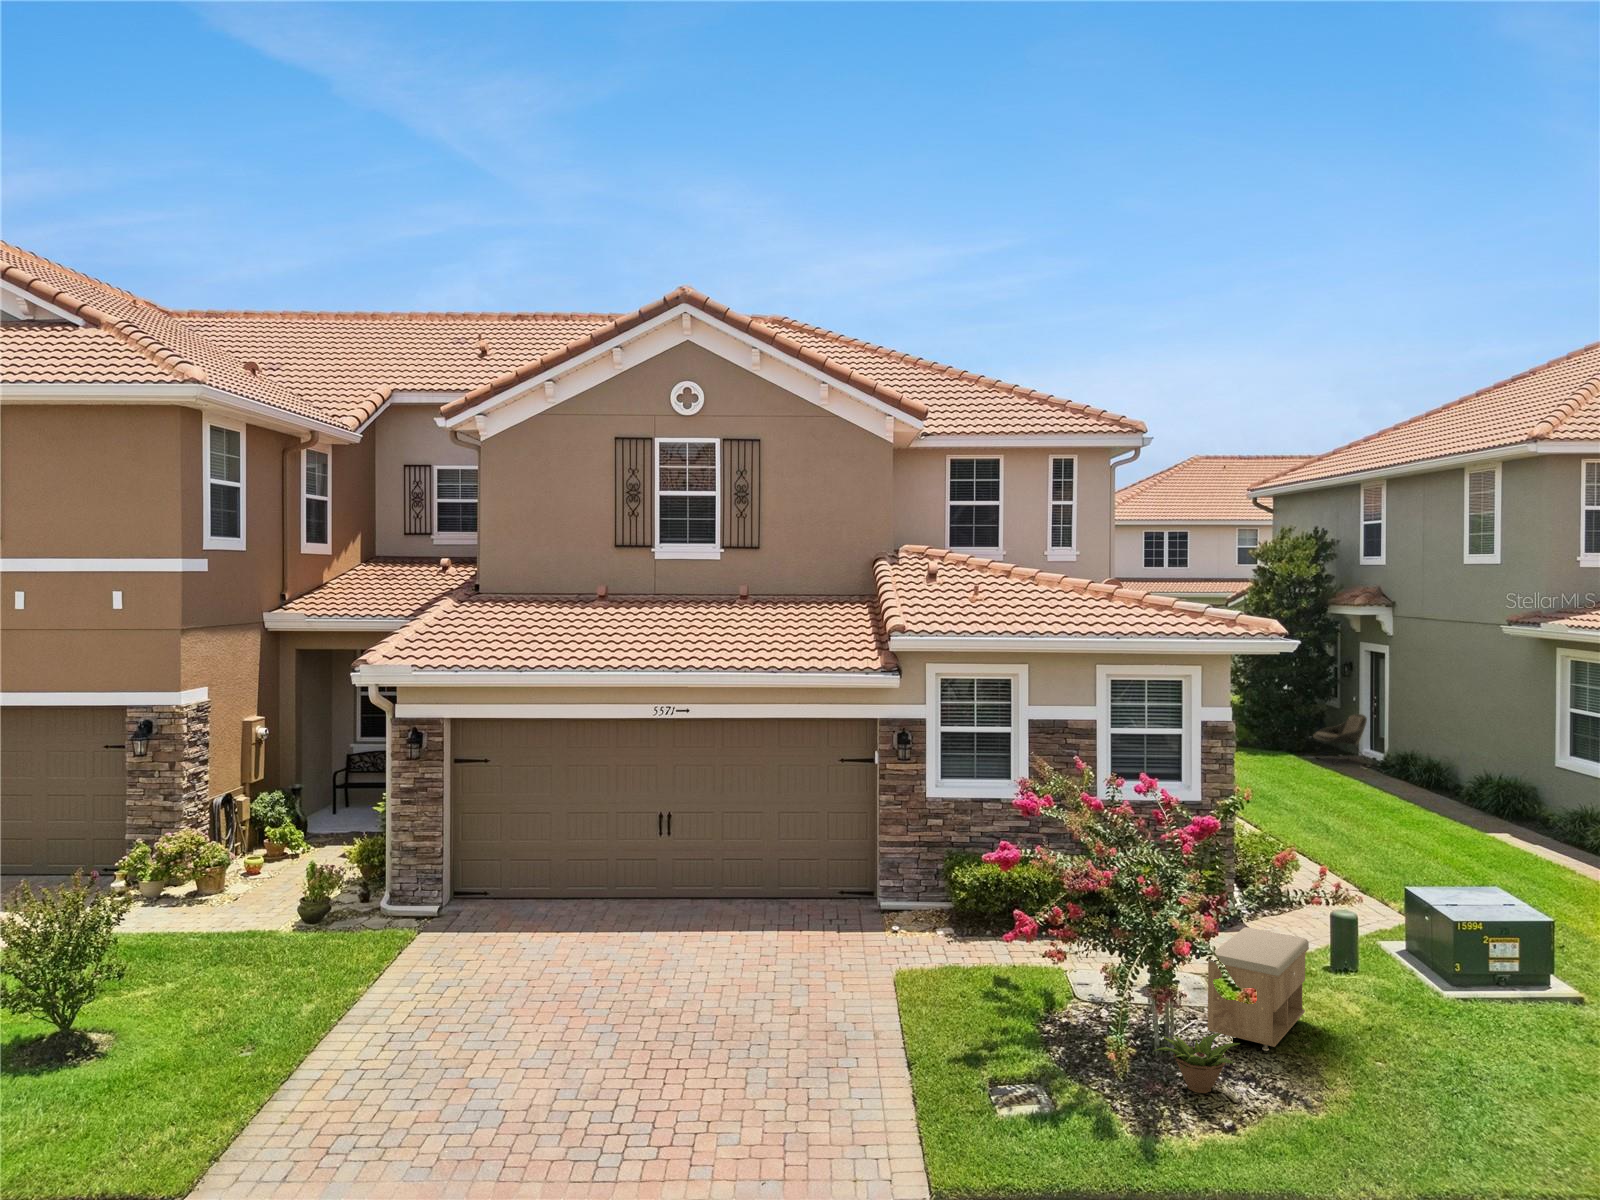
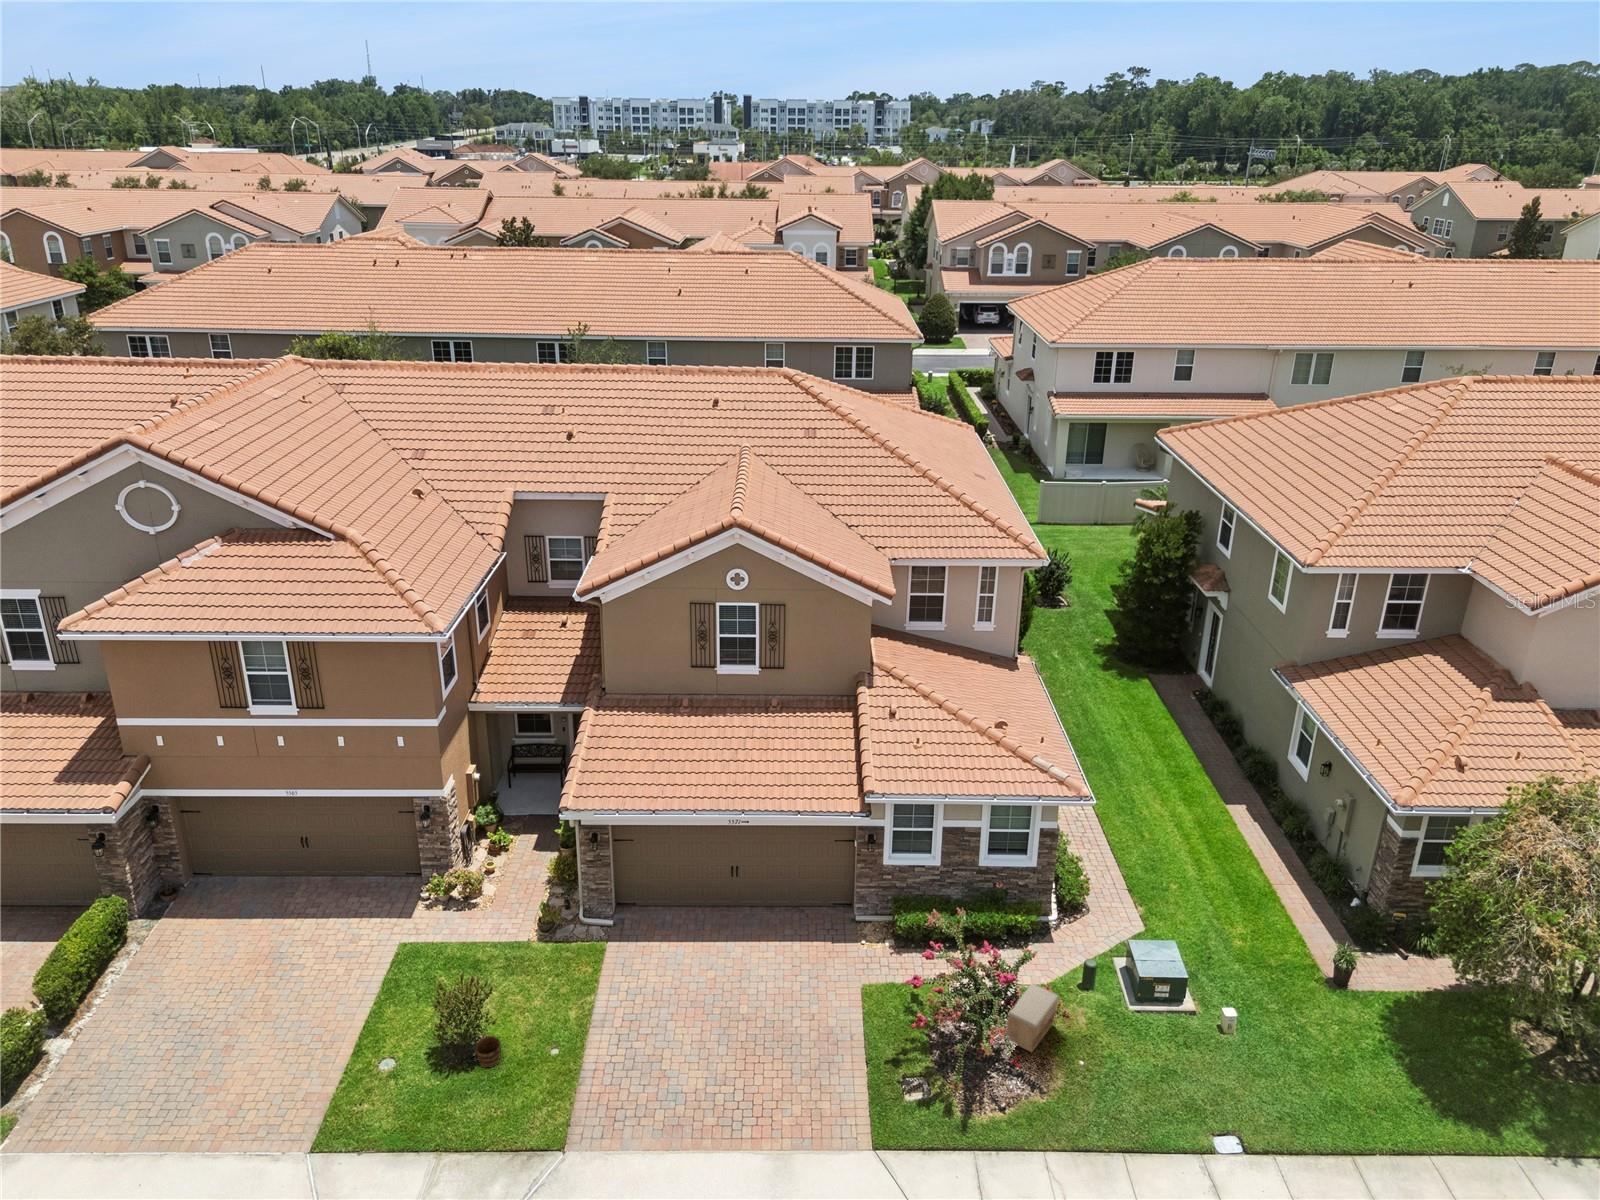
lounge chair: present [1313,714,1367,763] -> none [1166,647,1203,686]
bucket: none [39,999,105,1062] -> present [475,1036,501,1068]
decorative plant: present [1154,1033,1240,1093] -> none [974,1056,1011,1085]

